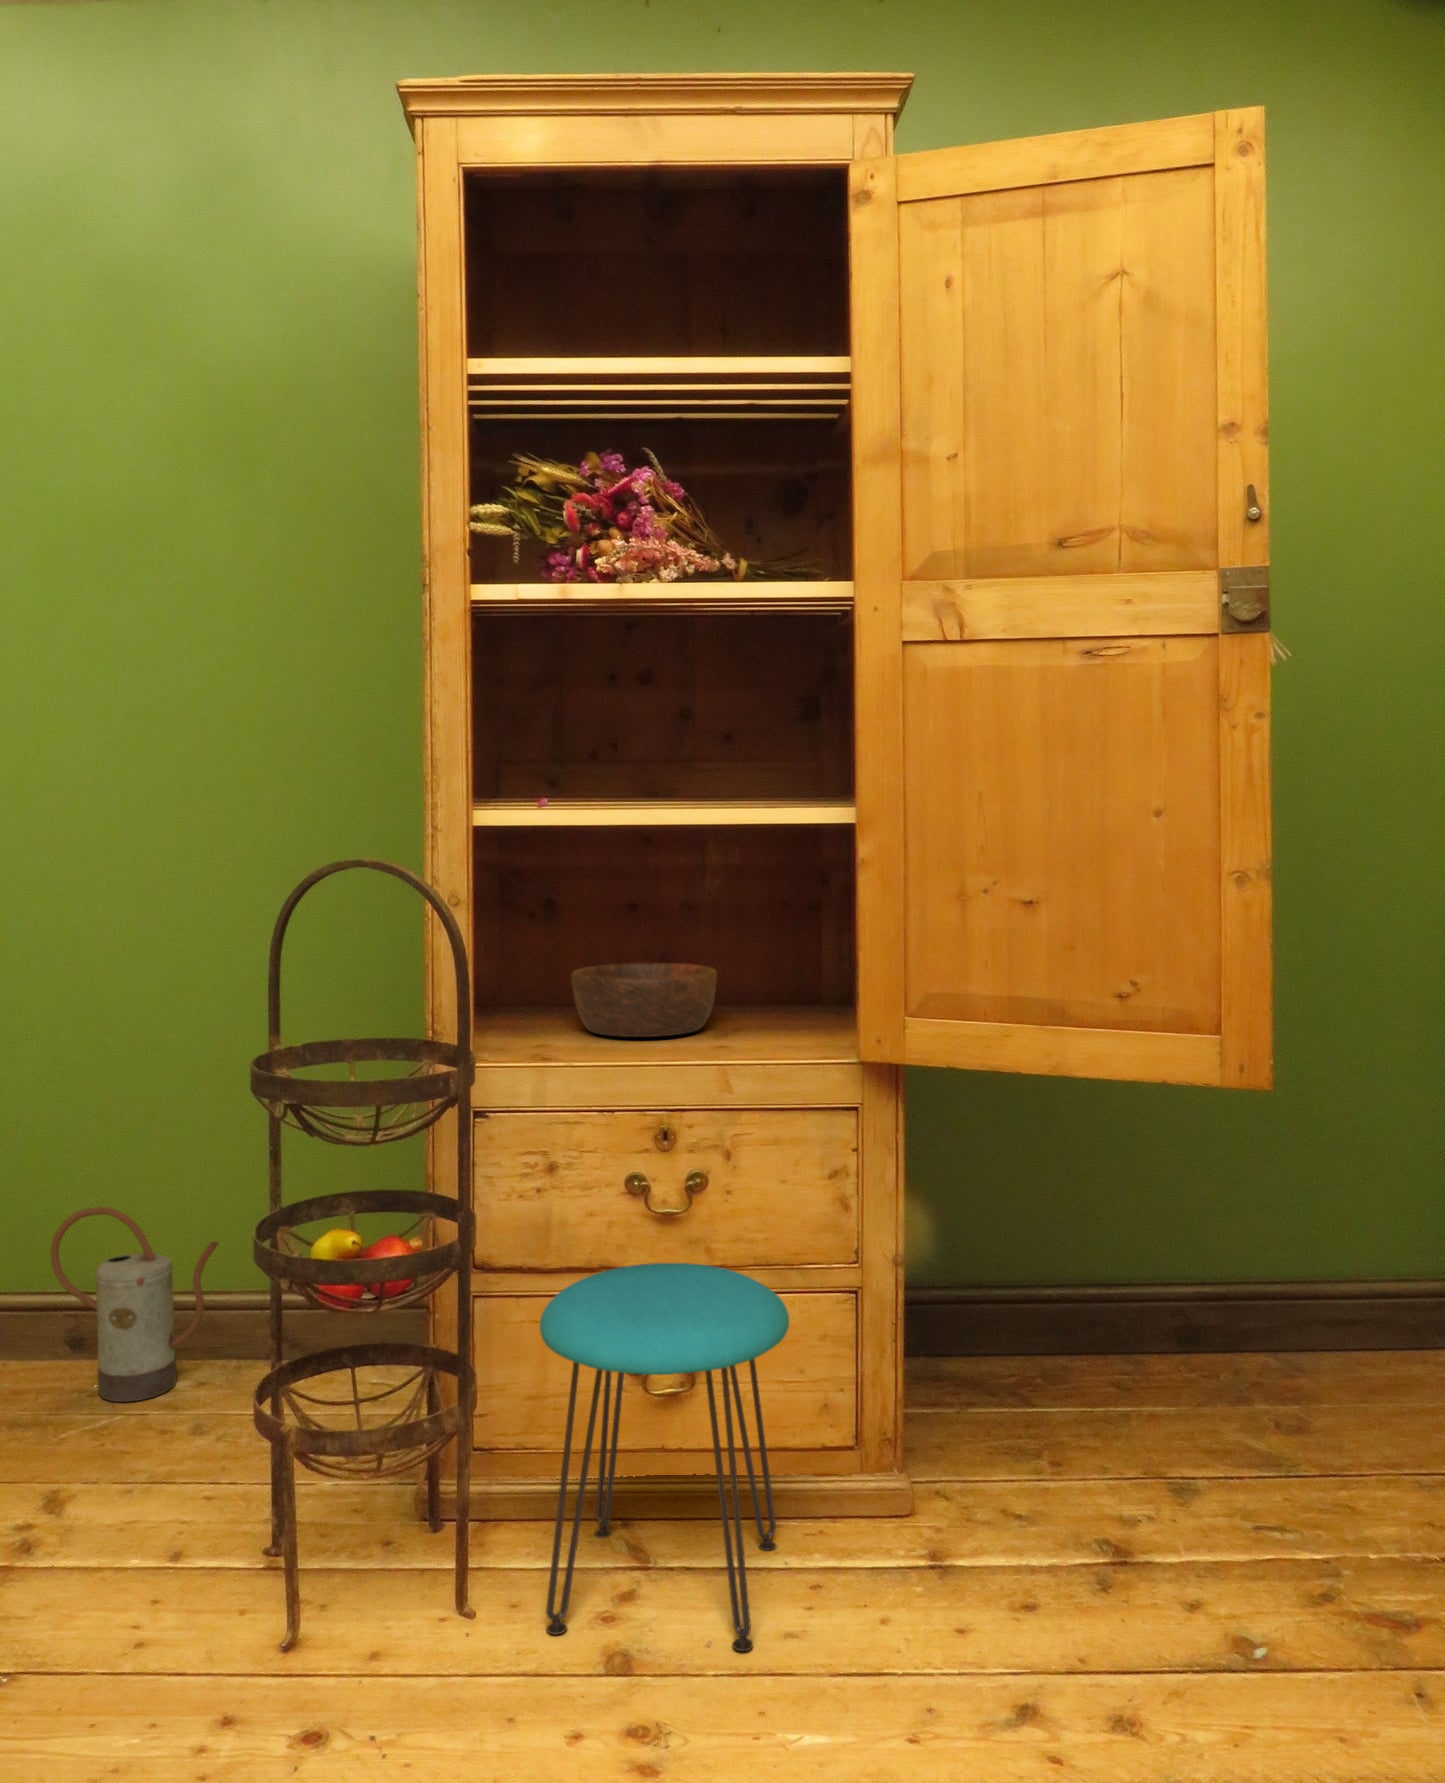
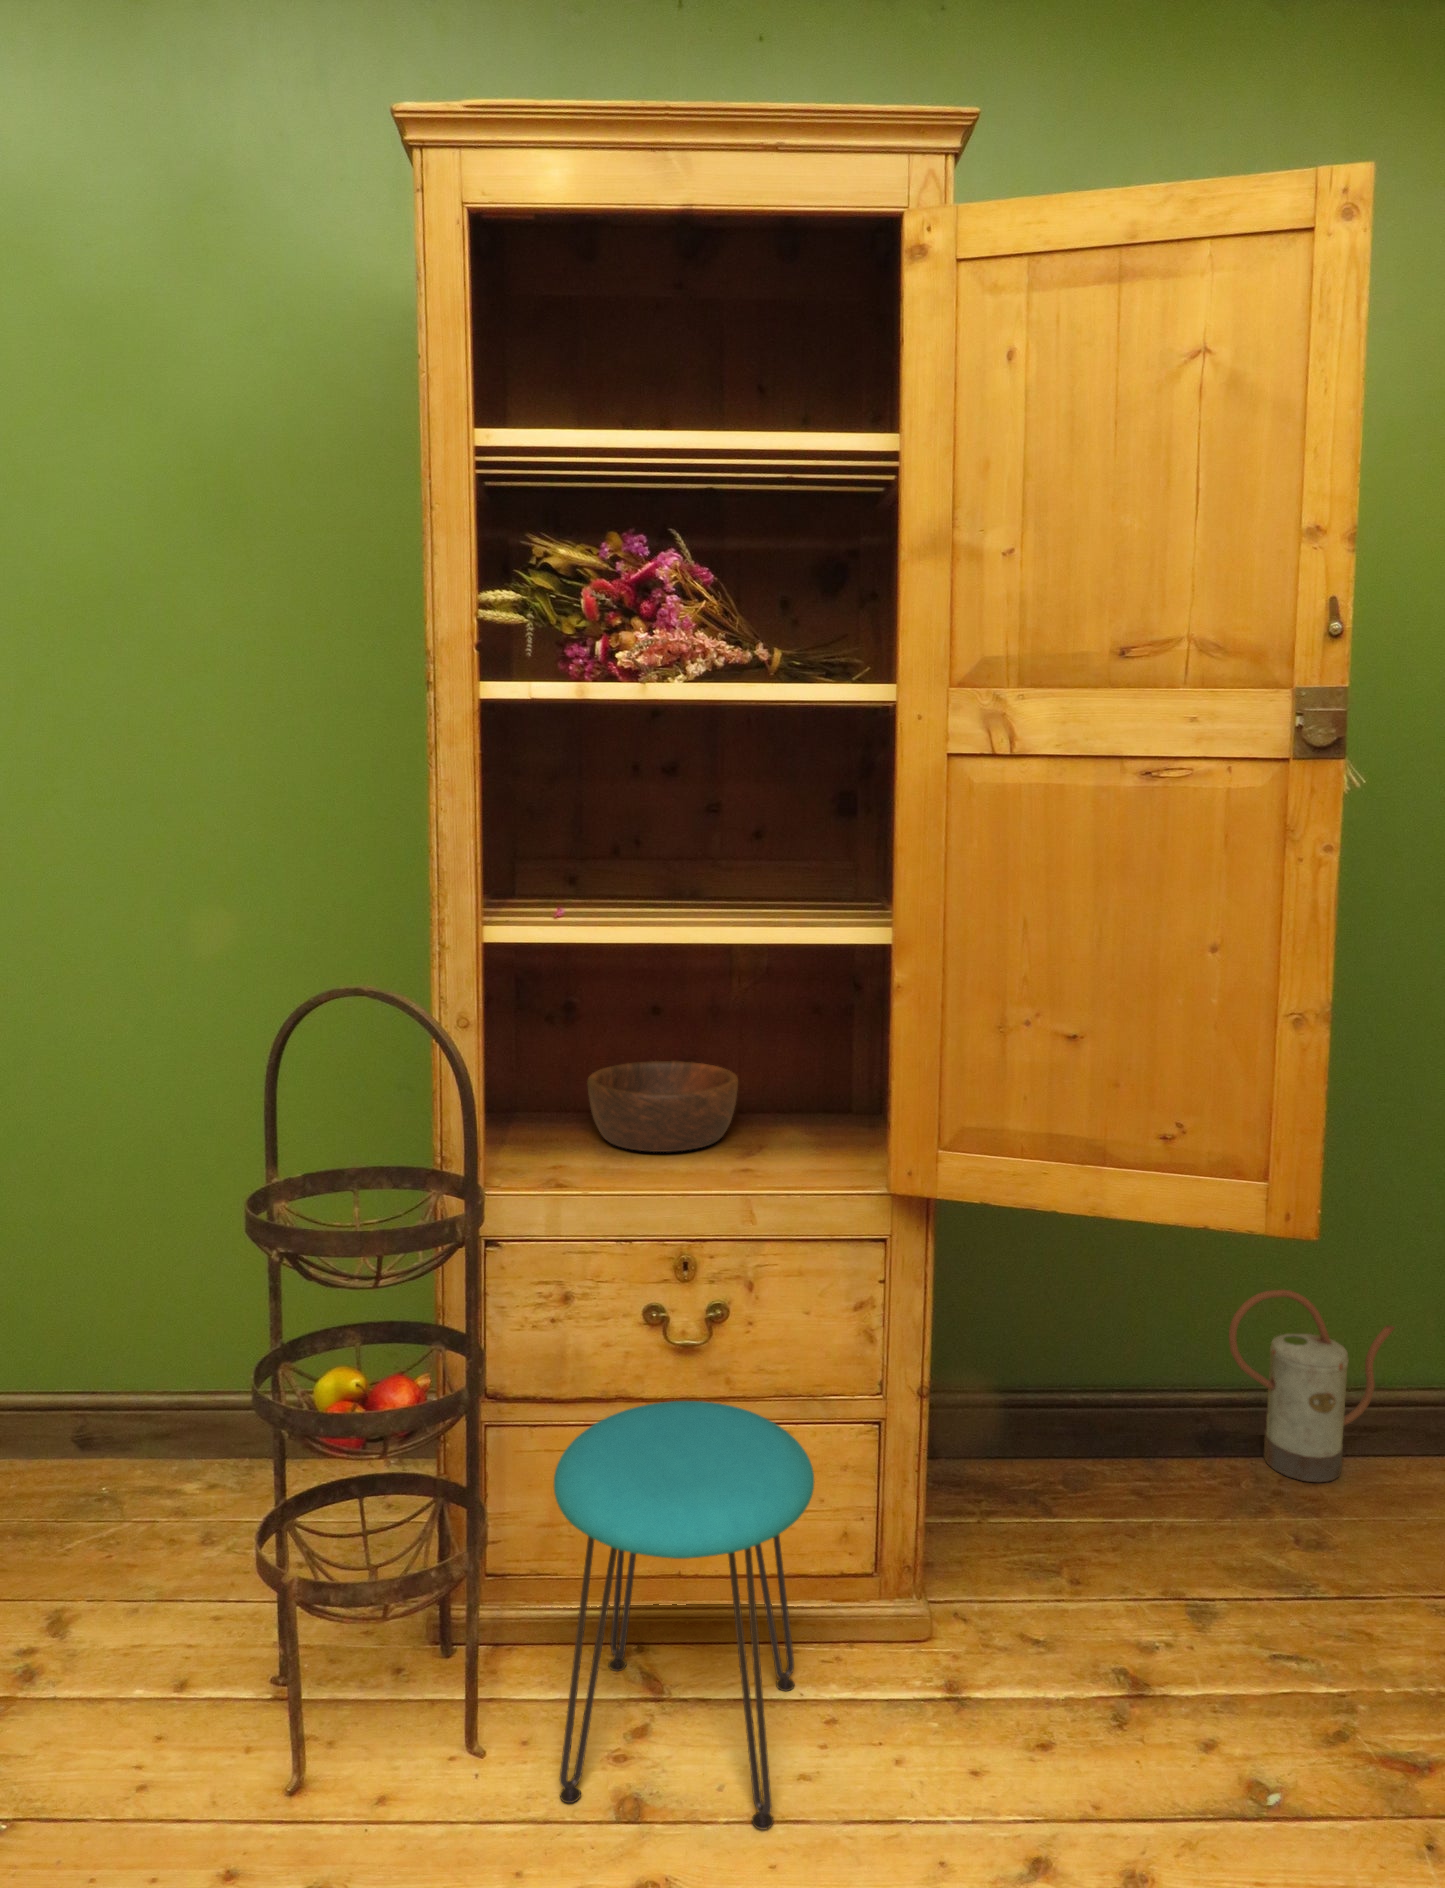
watering can: present [50,1207,219,1402] -> present [1229,1289,1394,1483]

